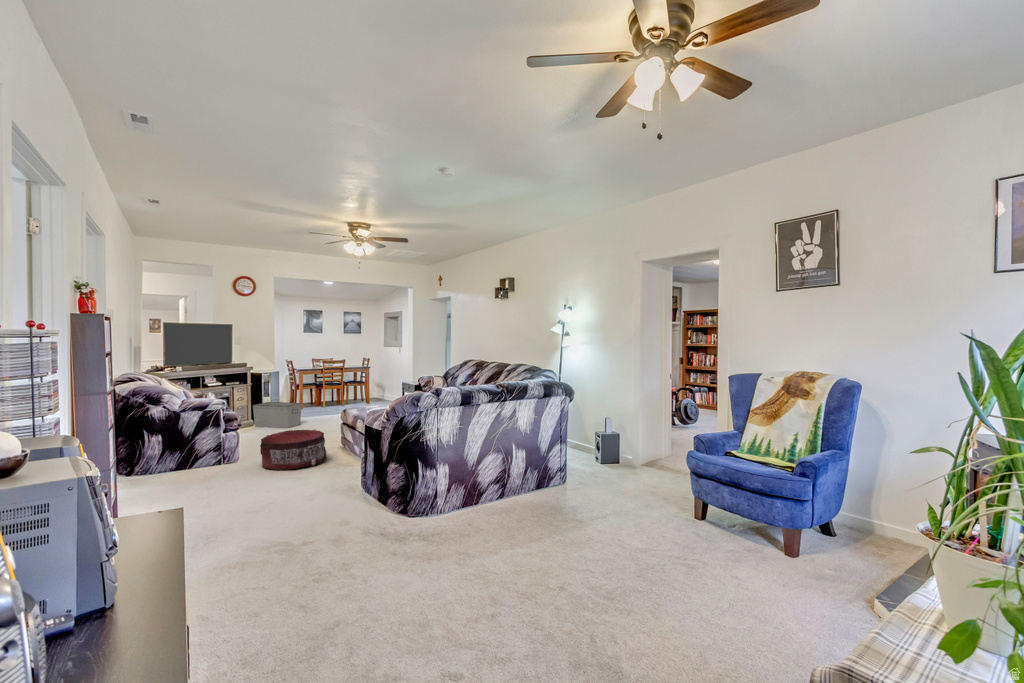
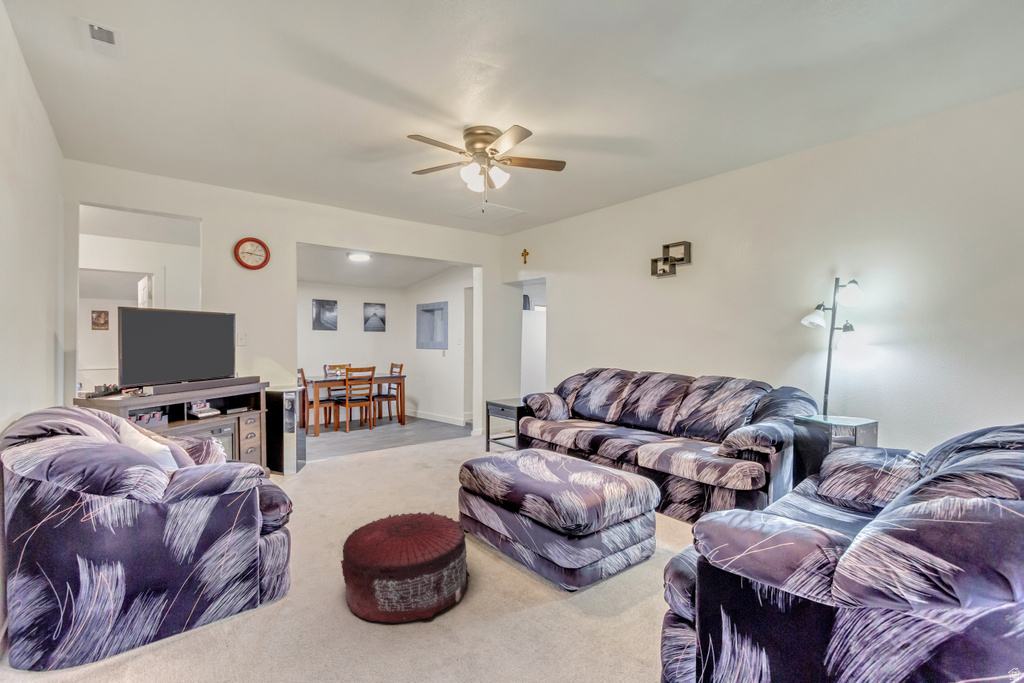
storage bin: present [253,402,302,428] -> none [271,437,349,482]

